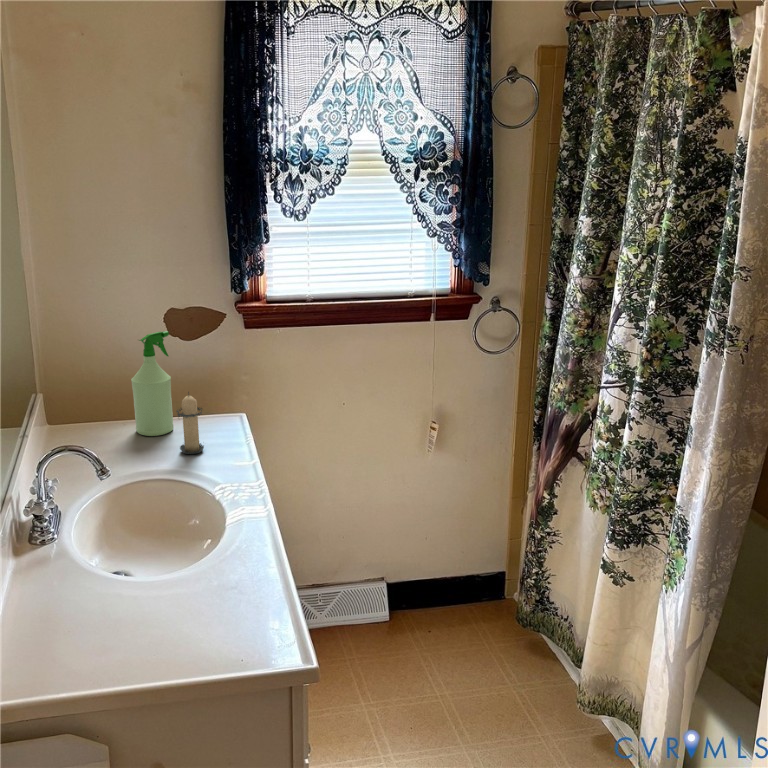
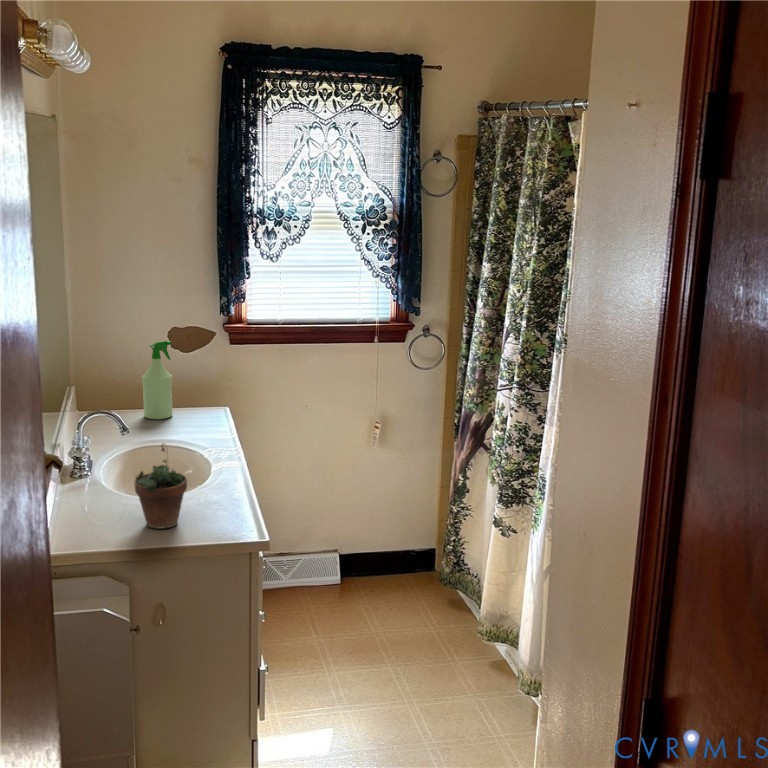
candle: present [177,392,204,454] -> none [174,384,198,431]
succulent plant: none [115,514,193,638] -> present [134,444,187,529]

